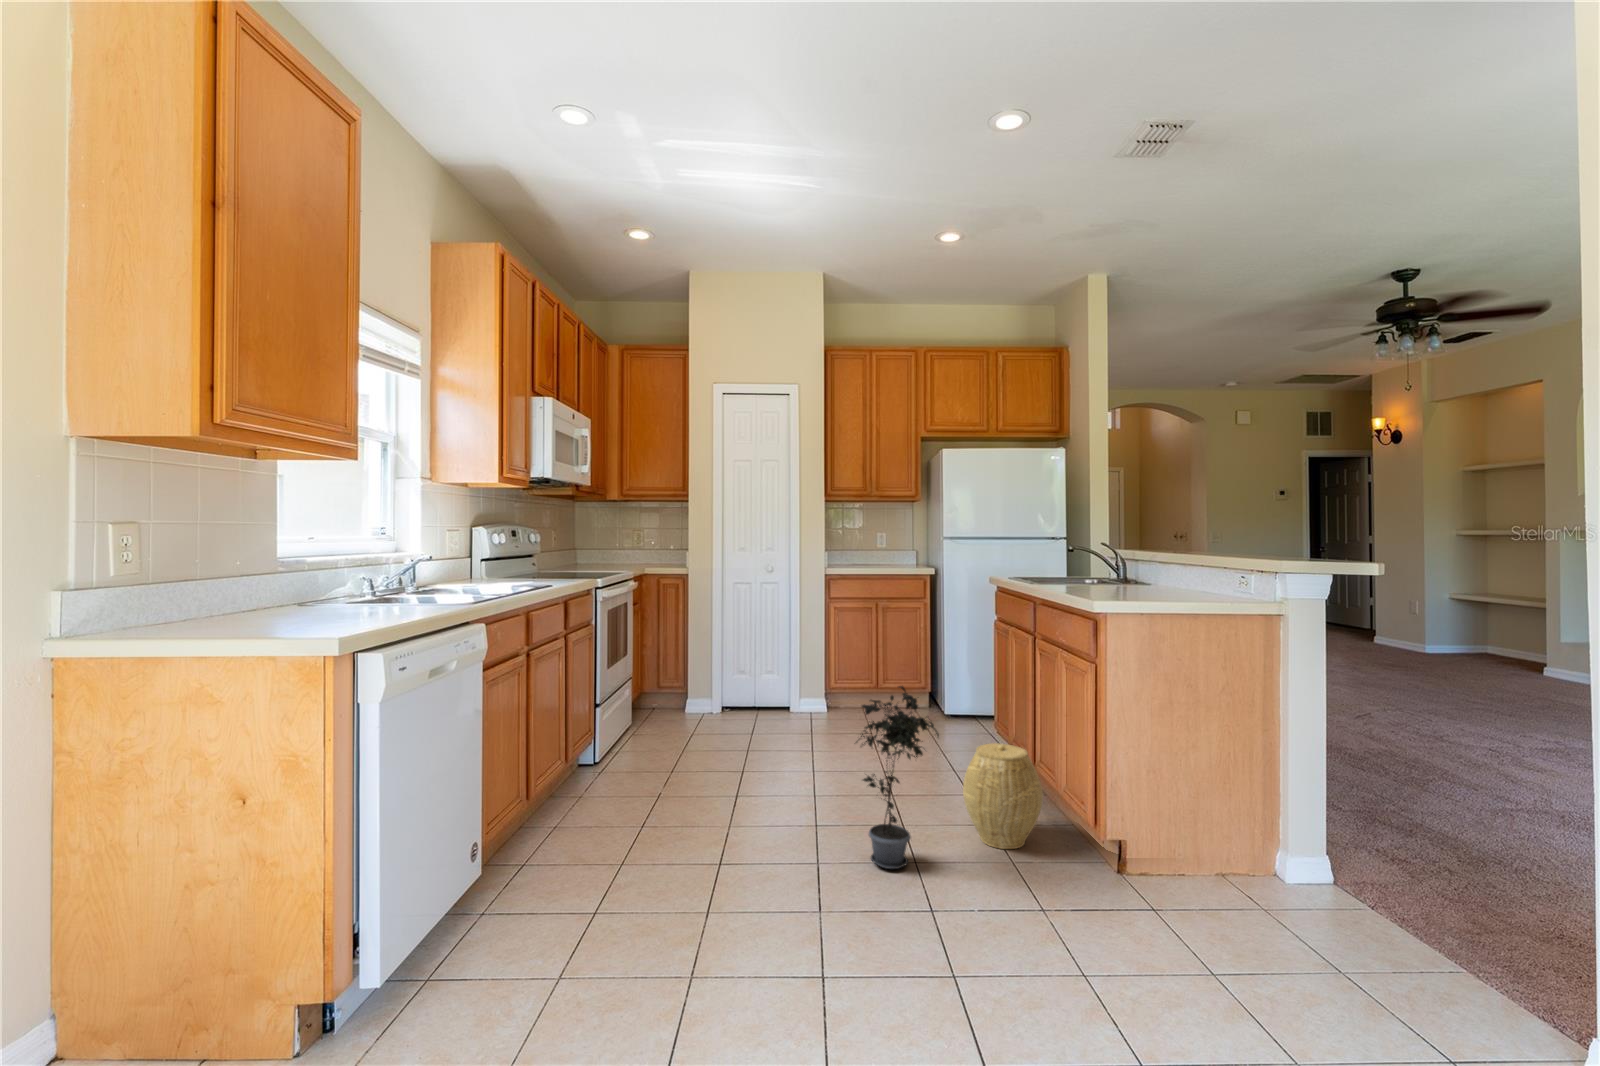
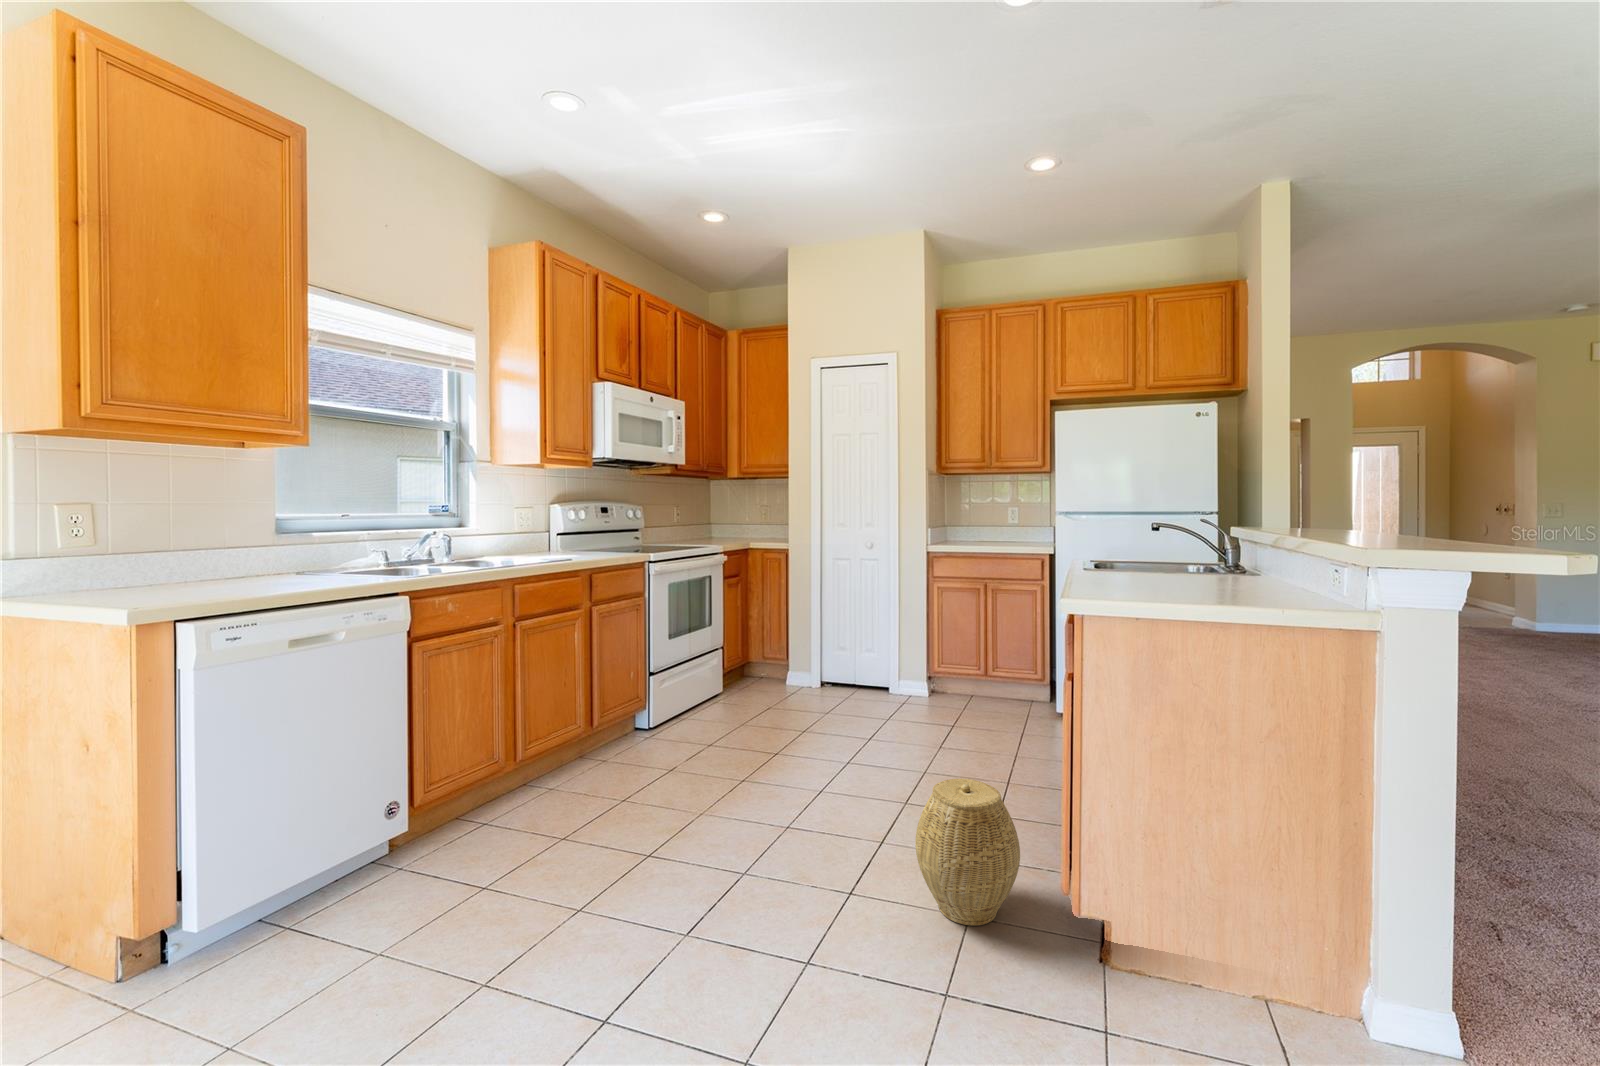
potted plant: present [856,686,939,869] -> none [749,695,844,920]

